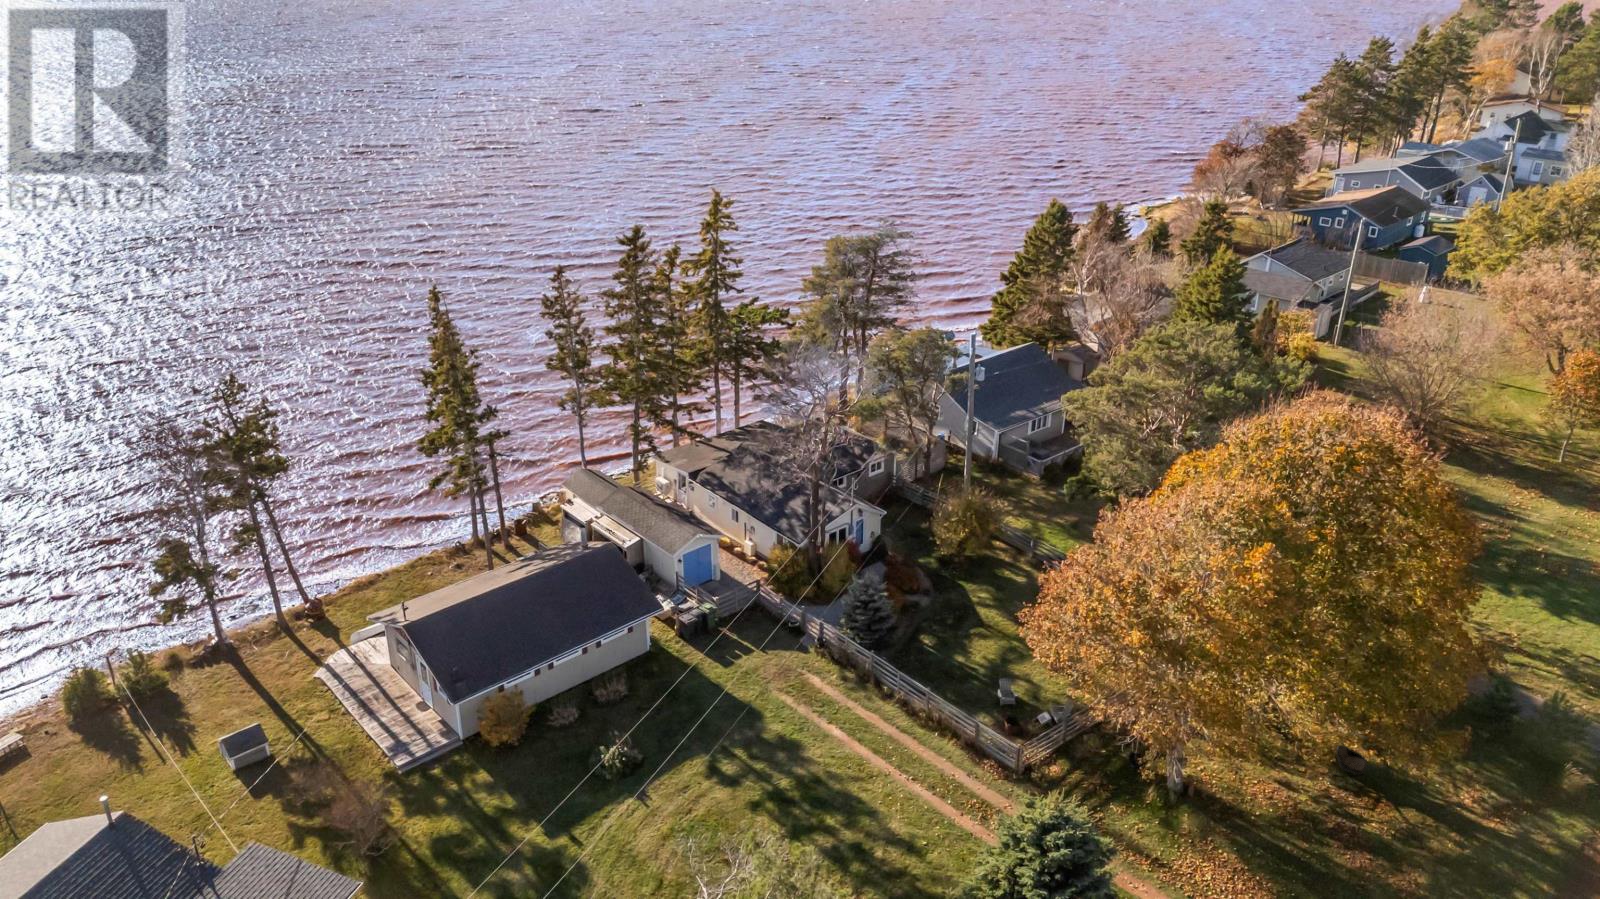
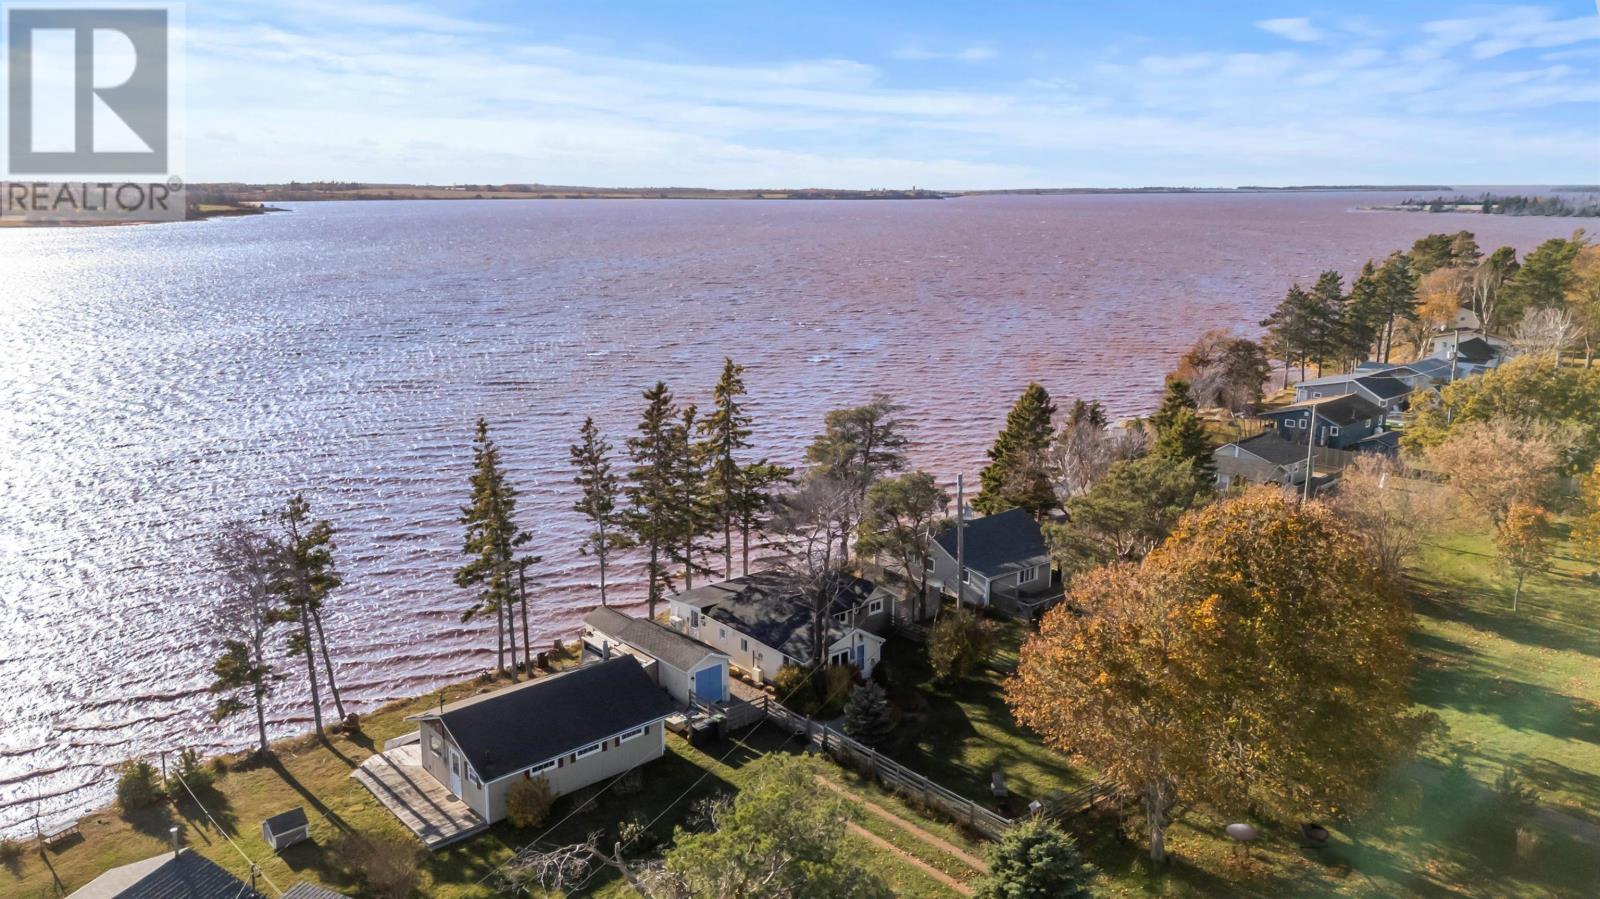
round table: none [1255,751,1289,786] -> present [1226,824,1257,850]

